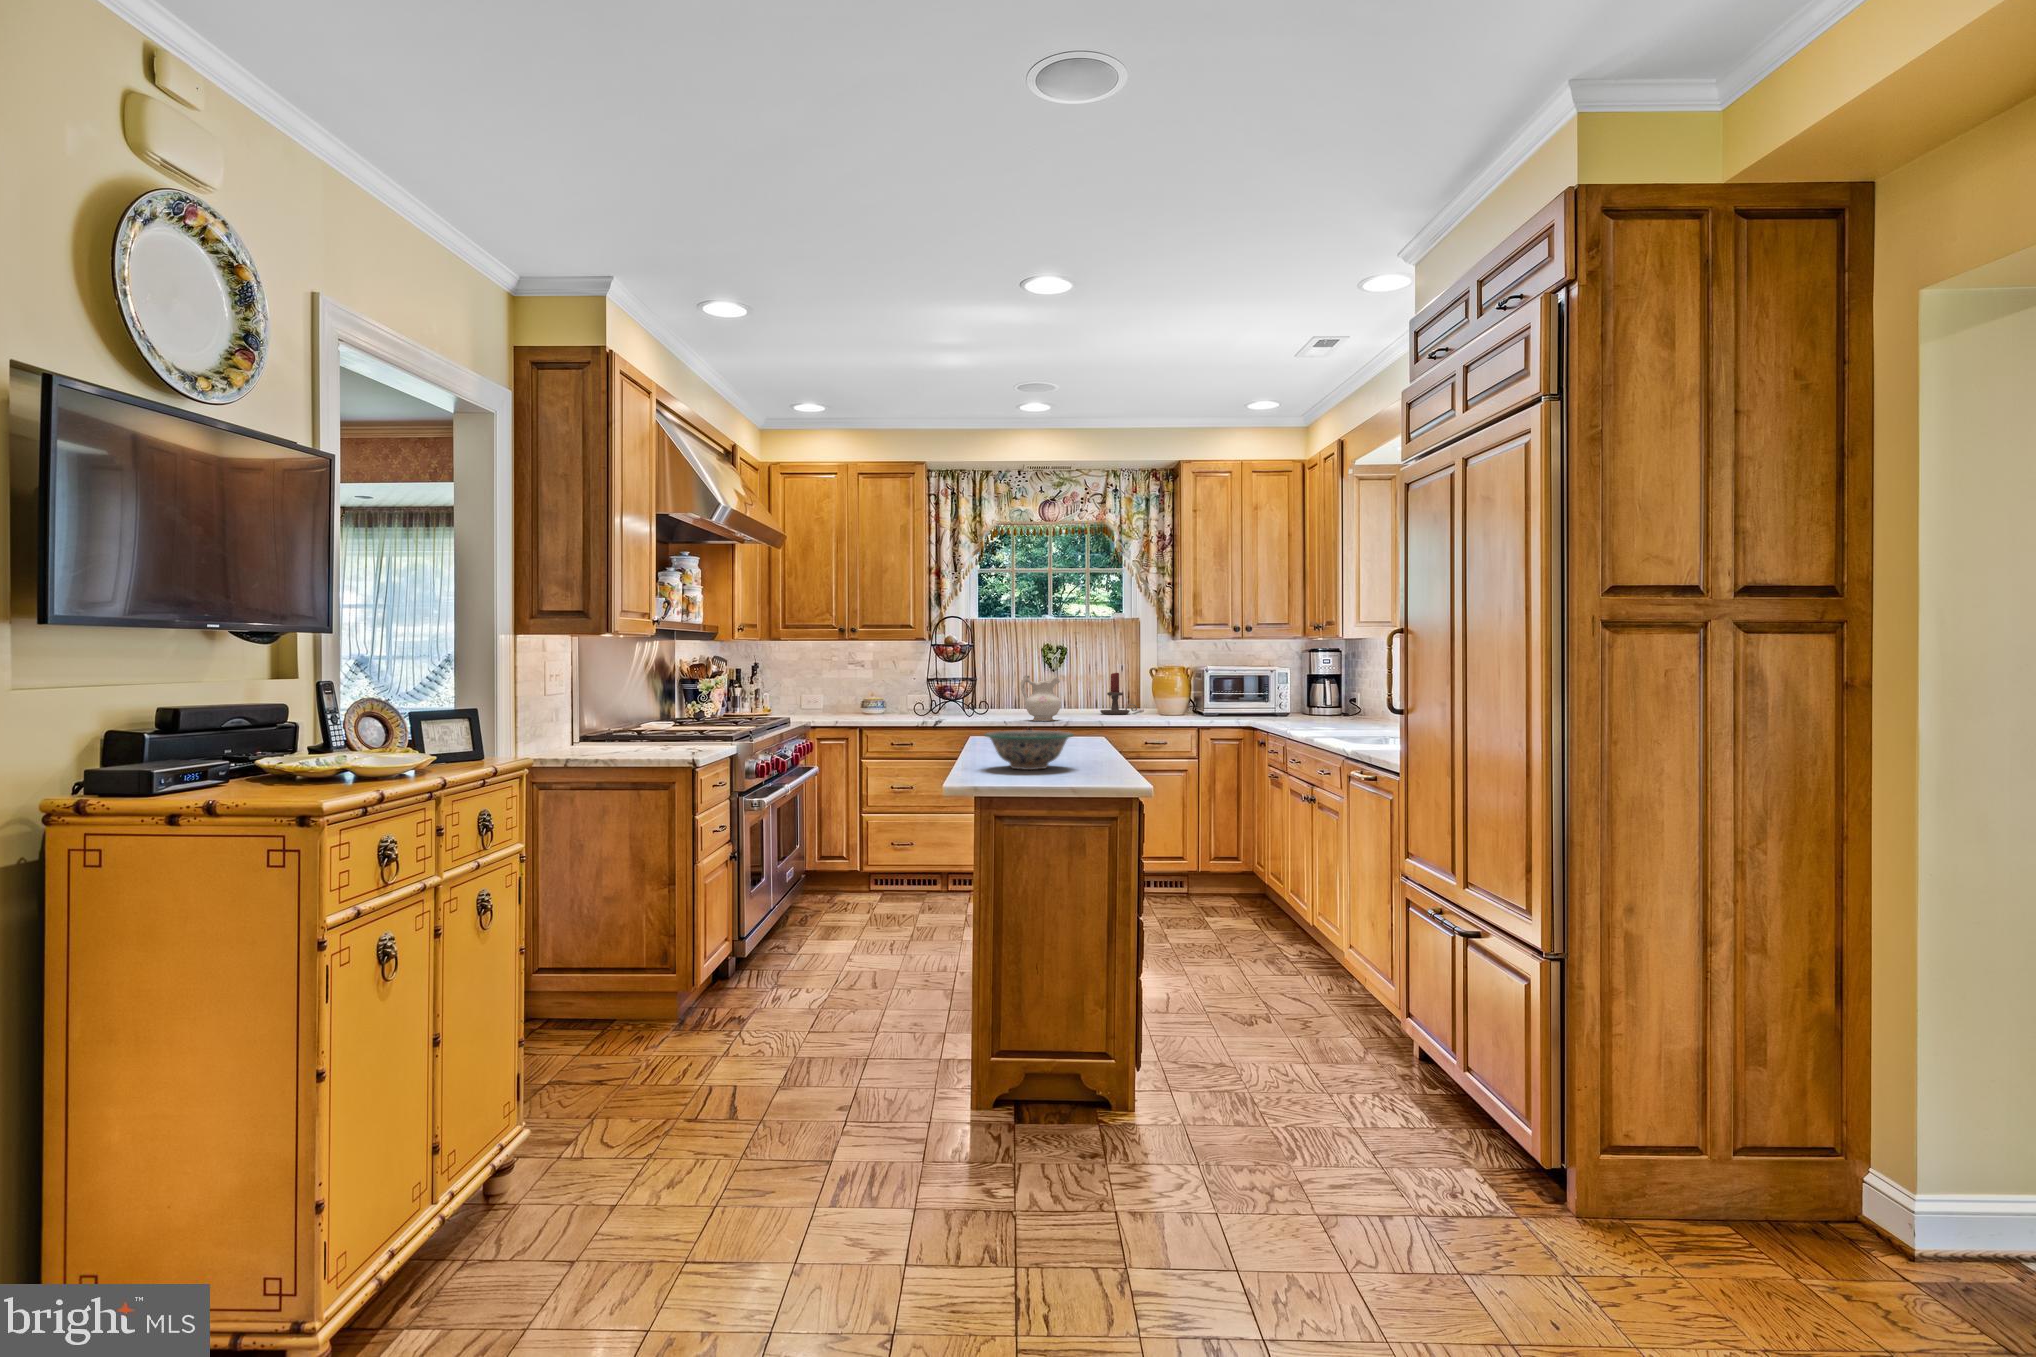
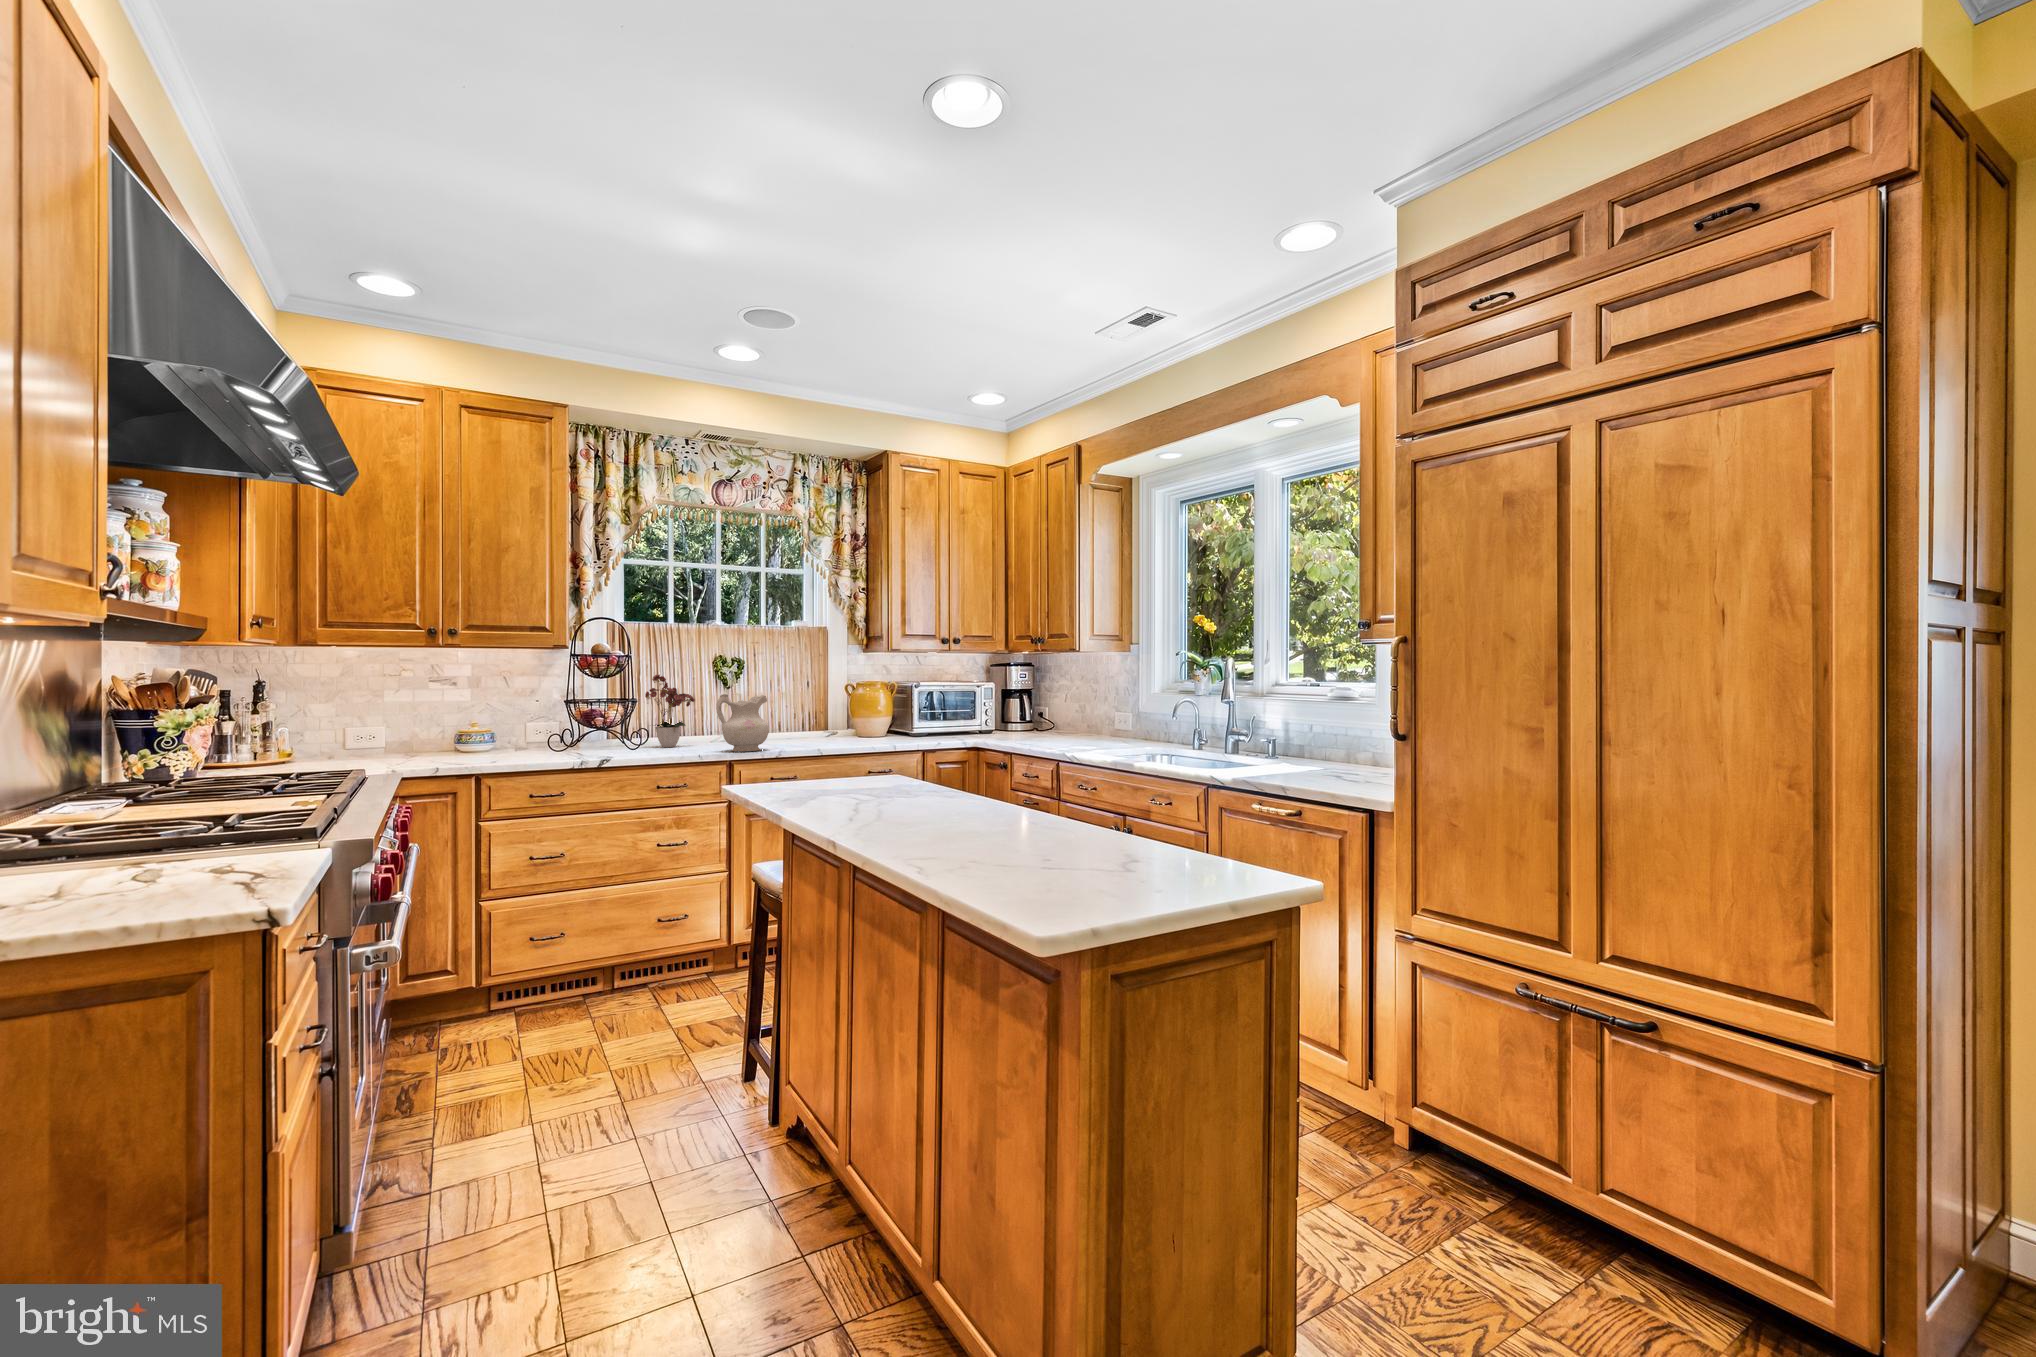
flower arrangement: none [981,657,1021,717] -> present [645,675,695,747]
candle holder: present [1100,673,1137,714] -> none [788,689,829,738]
decorative bowl: present [985,731,1073,770] -> none [933,783,1085,857]

